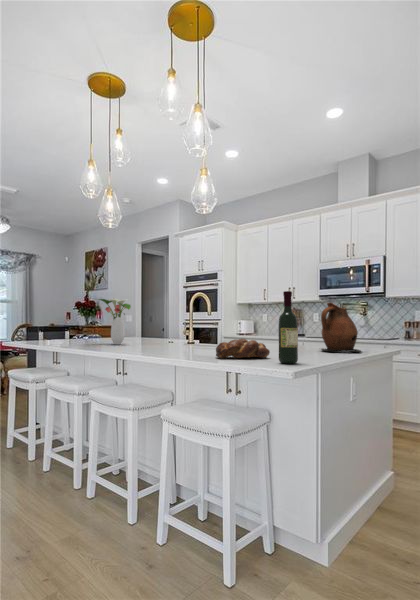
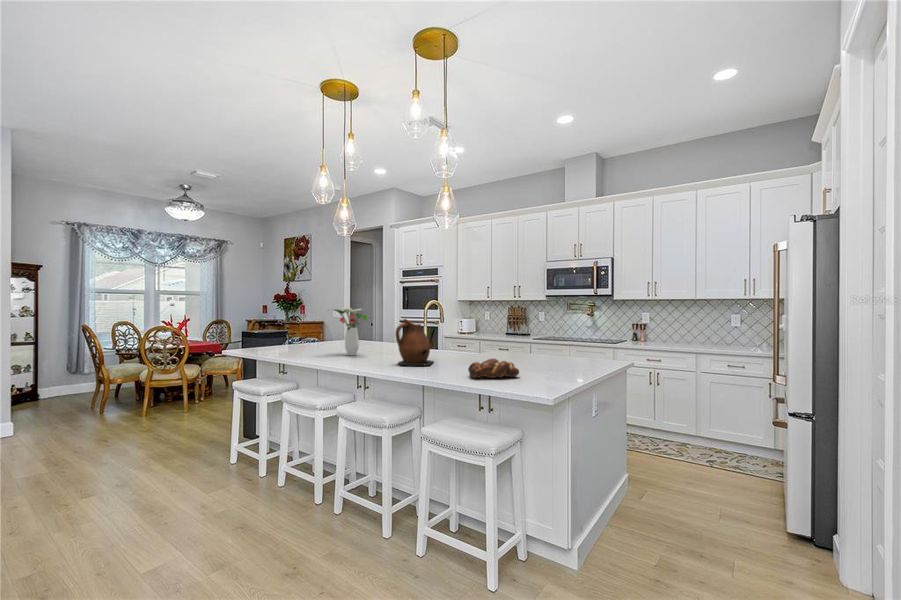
wine bottle: present [278,291,298,364] -> none [532,320,549,386]
ceramic pitcher: present [321,303,361,352] -> present [395,319,434,365]

